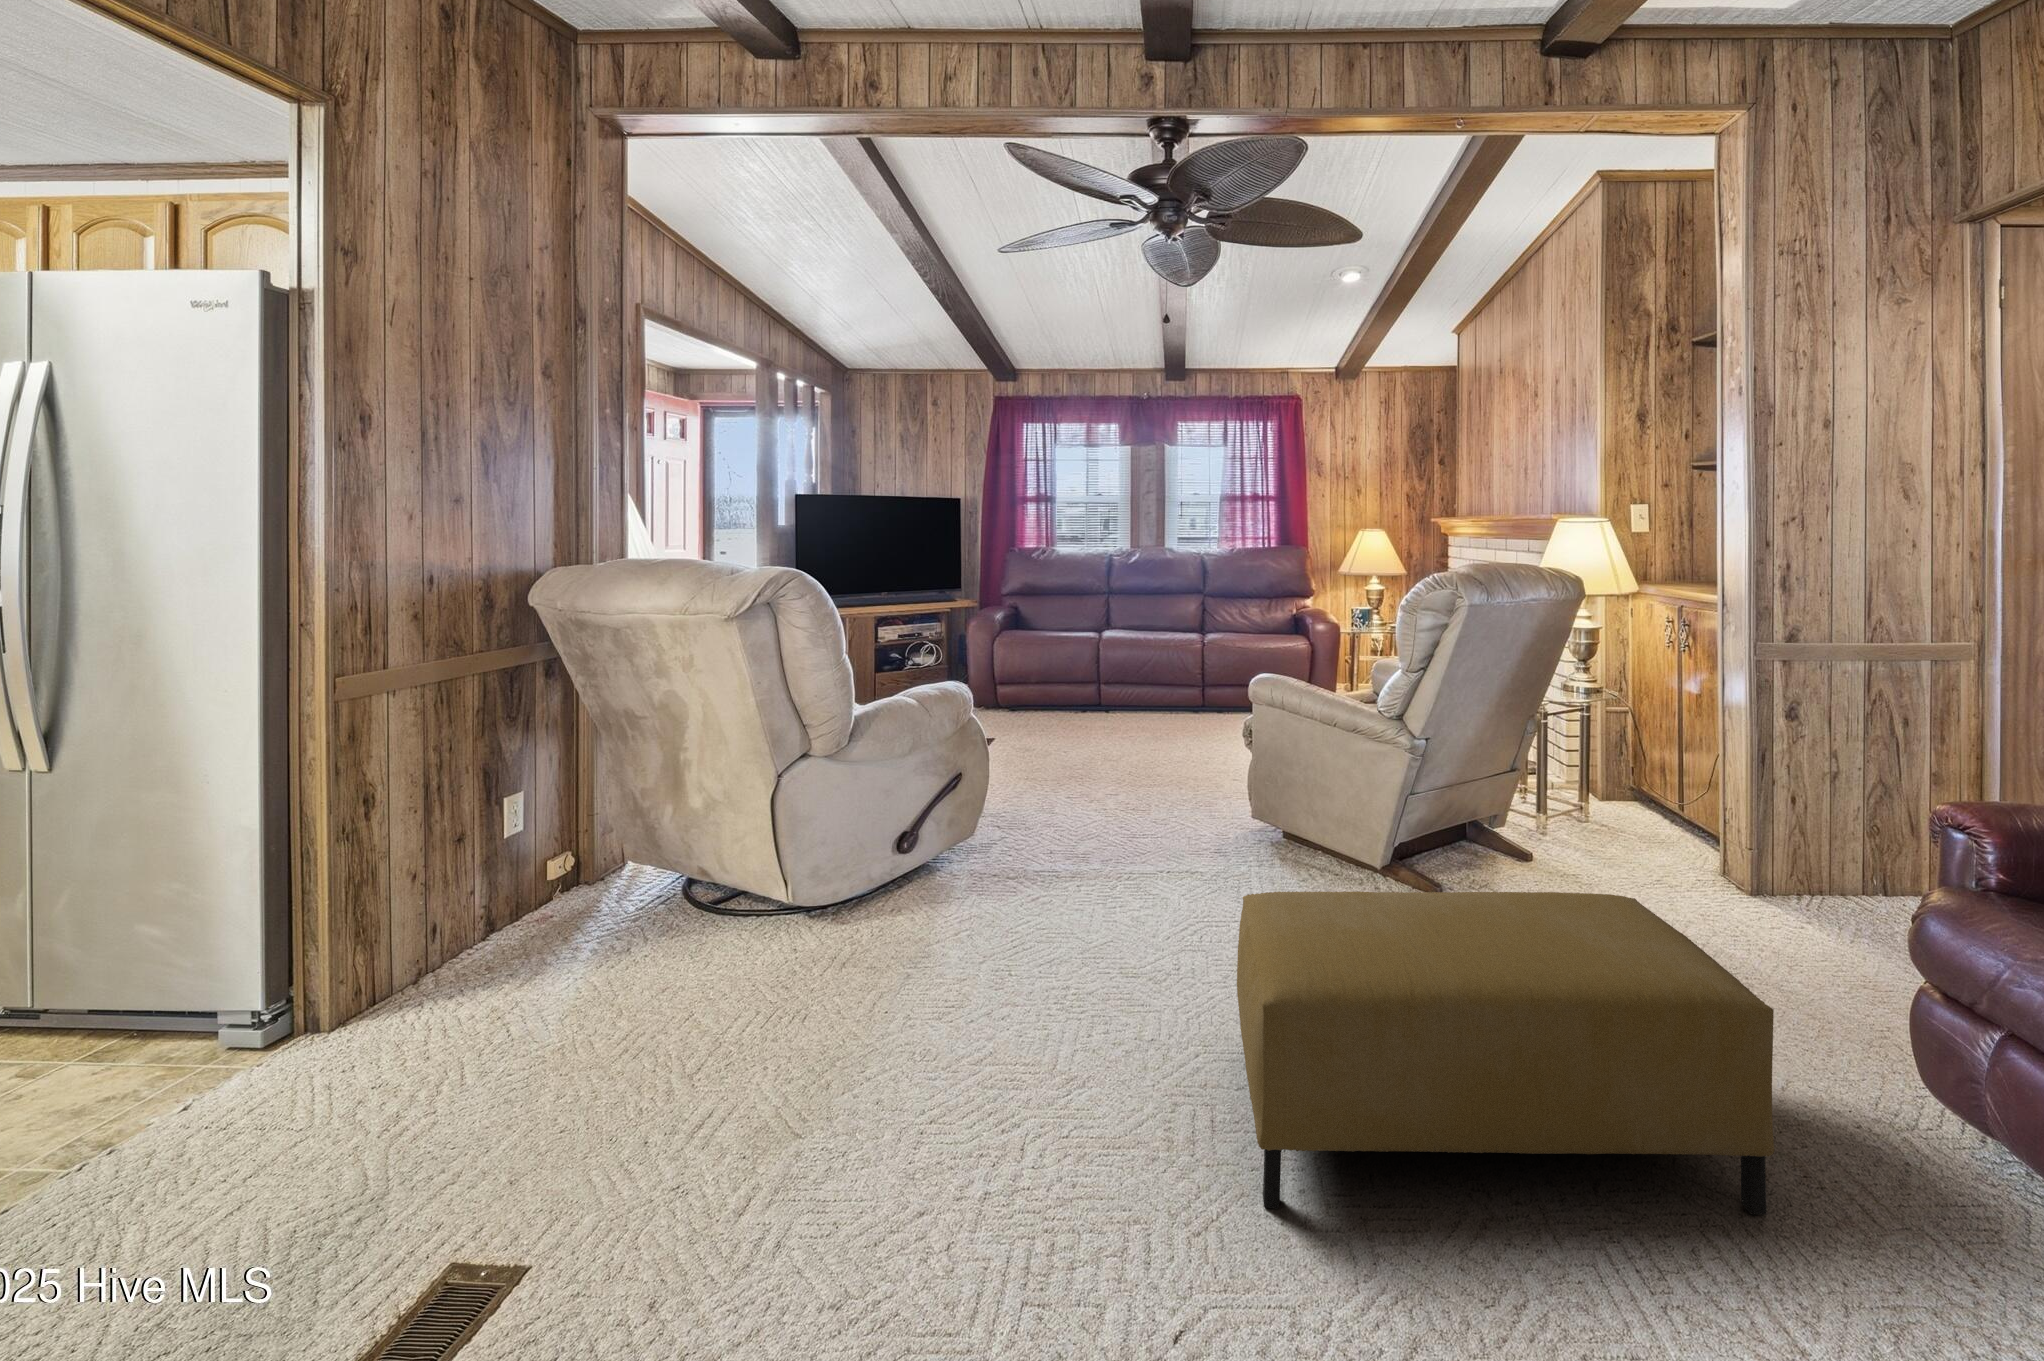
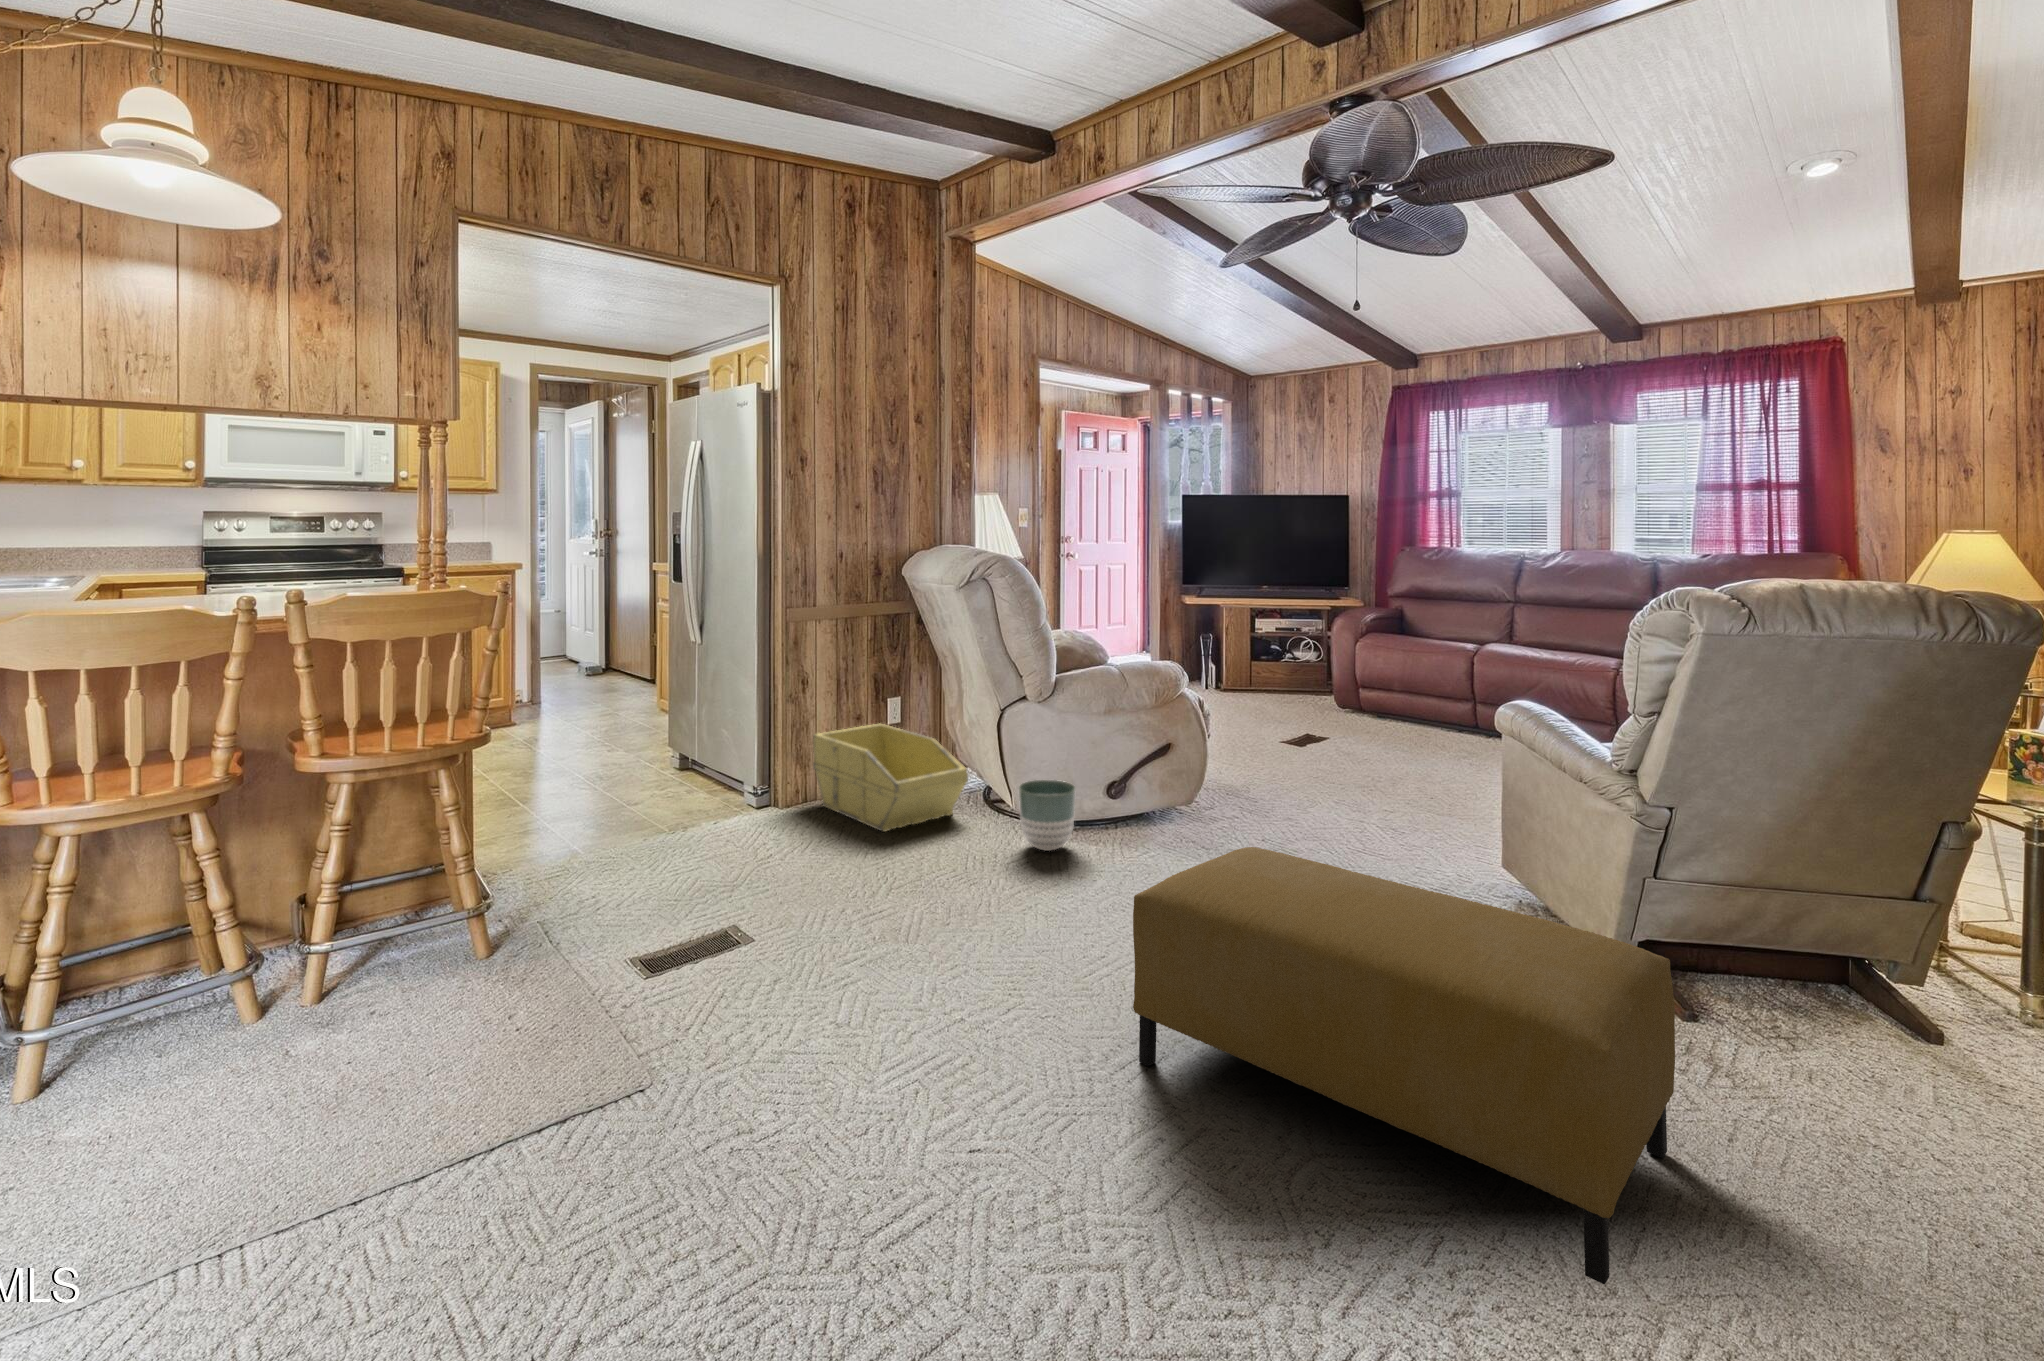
storage bin: none [387,835,704,1008] -> present [813,724,968,831]
planter: none [816,858,894,956] -> present [1019,780,1075,851]

